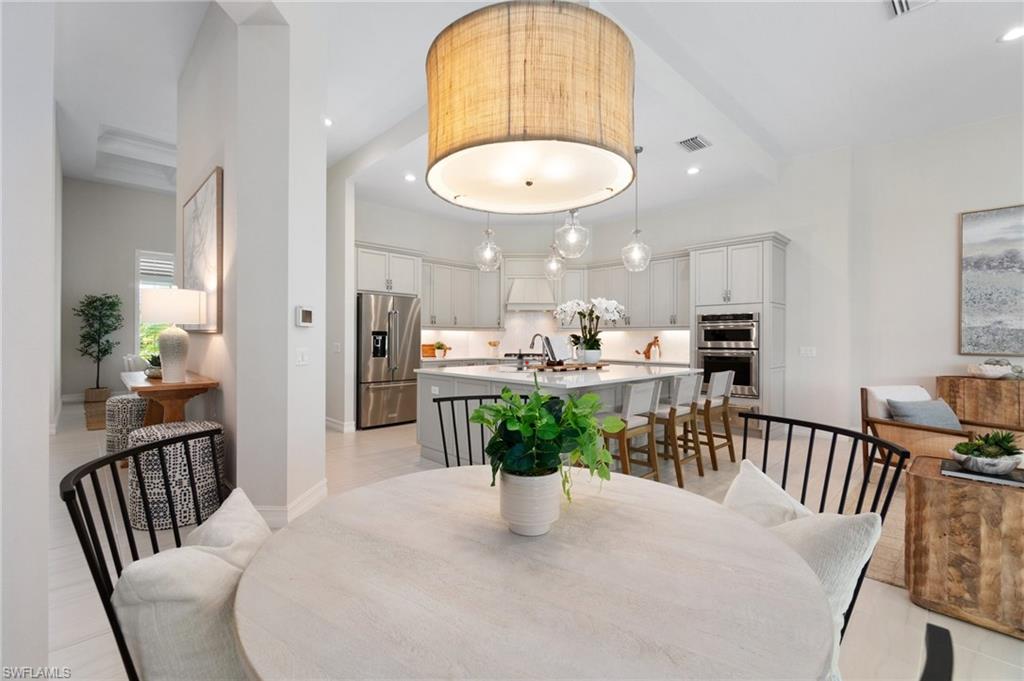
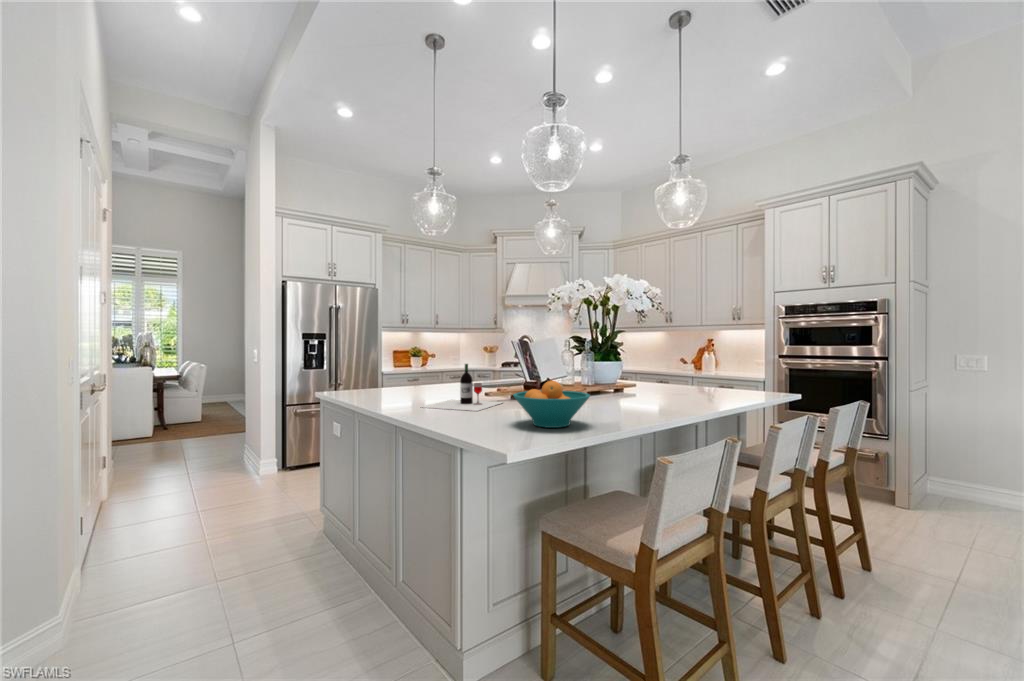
fruit bowl: none [556,355,593,376] -> present [513,381,590,428]

